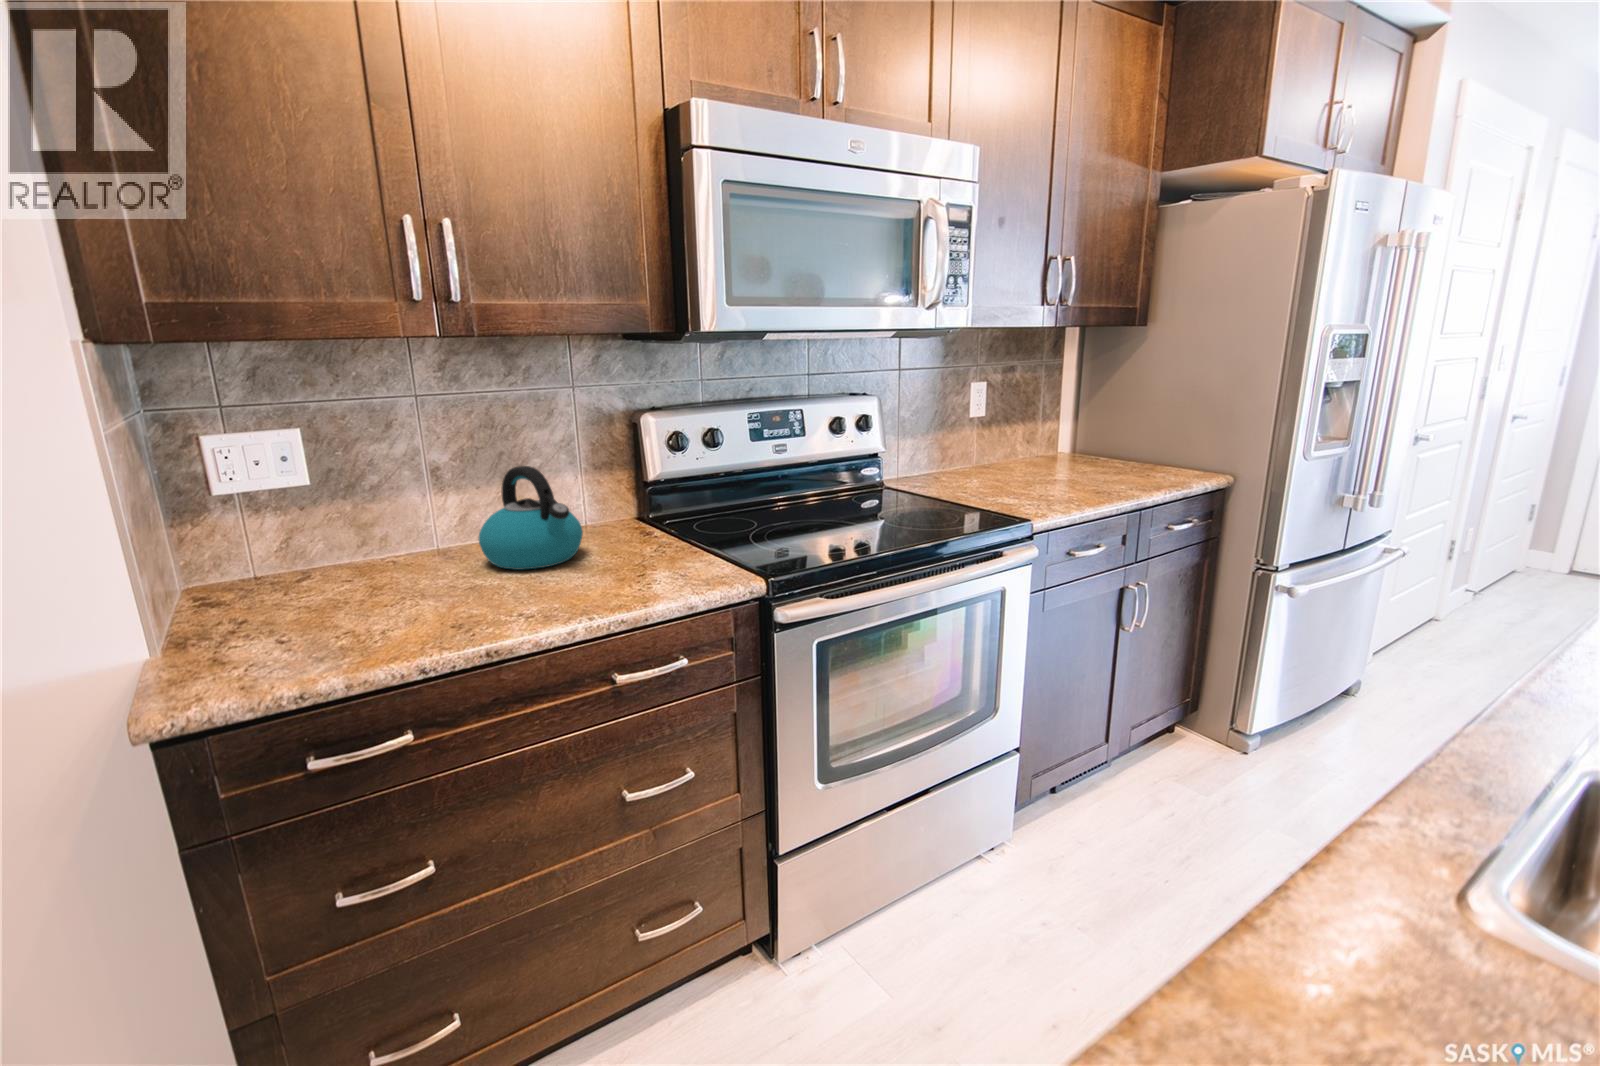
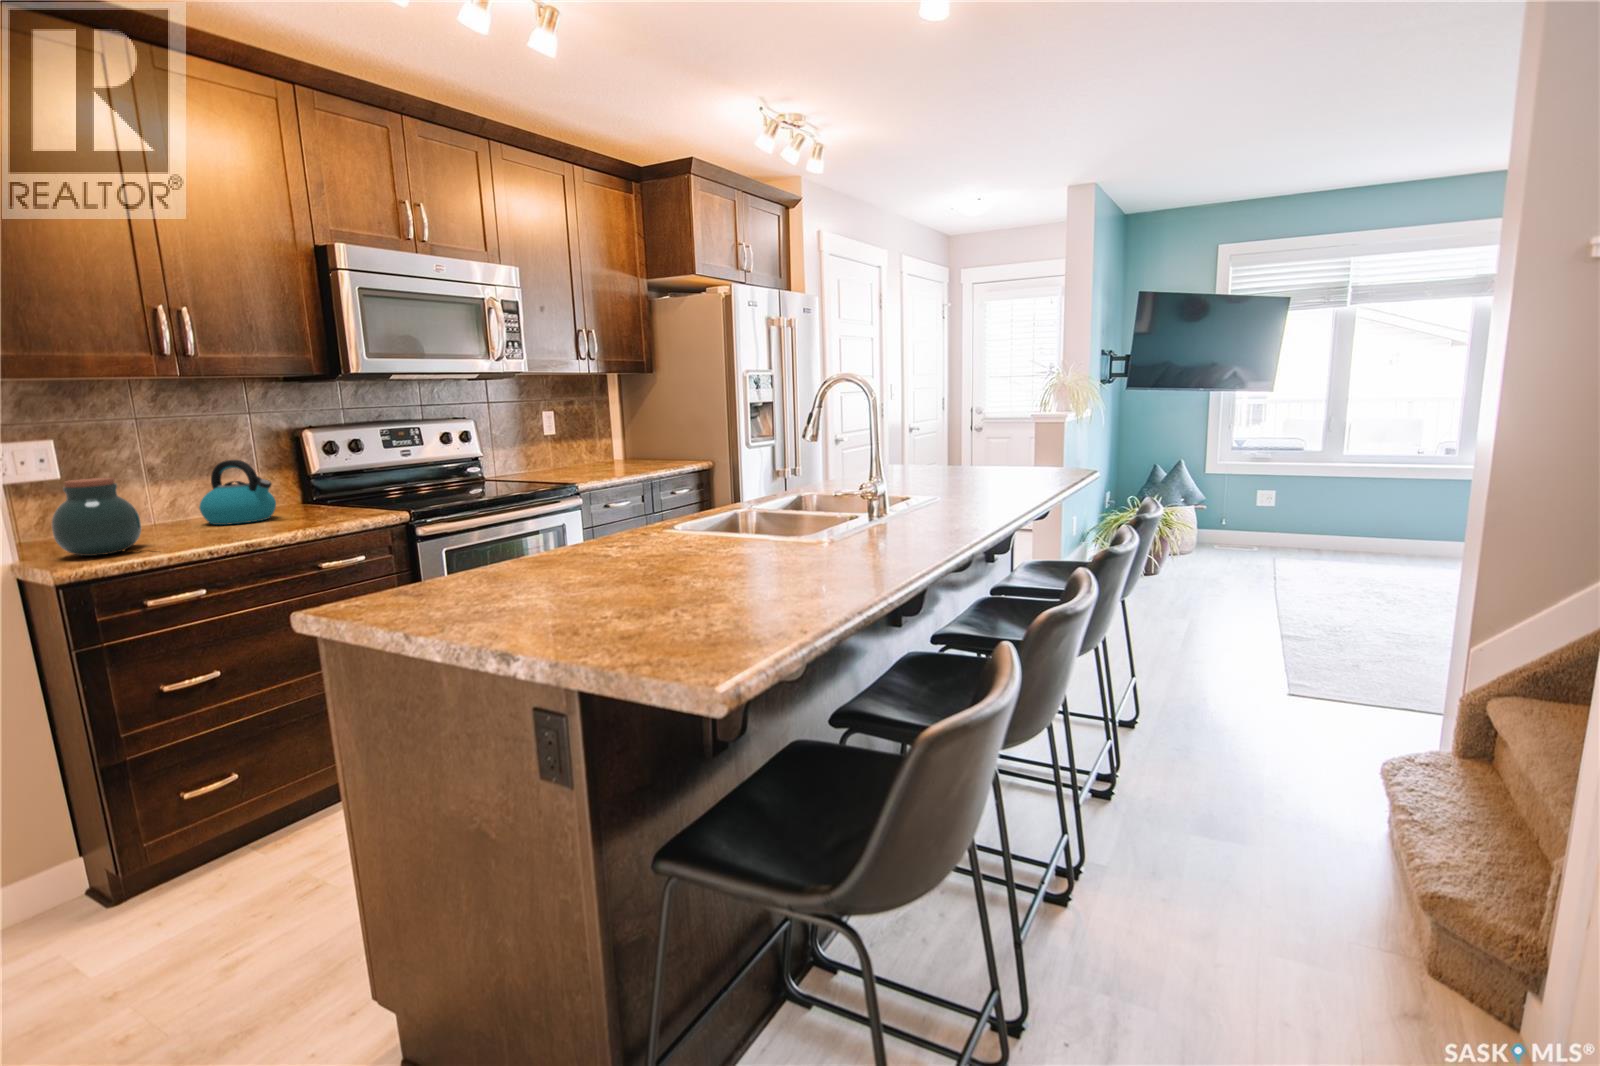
jar: none [196,514,340,652] -> present [52,478,141,556]

